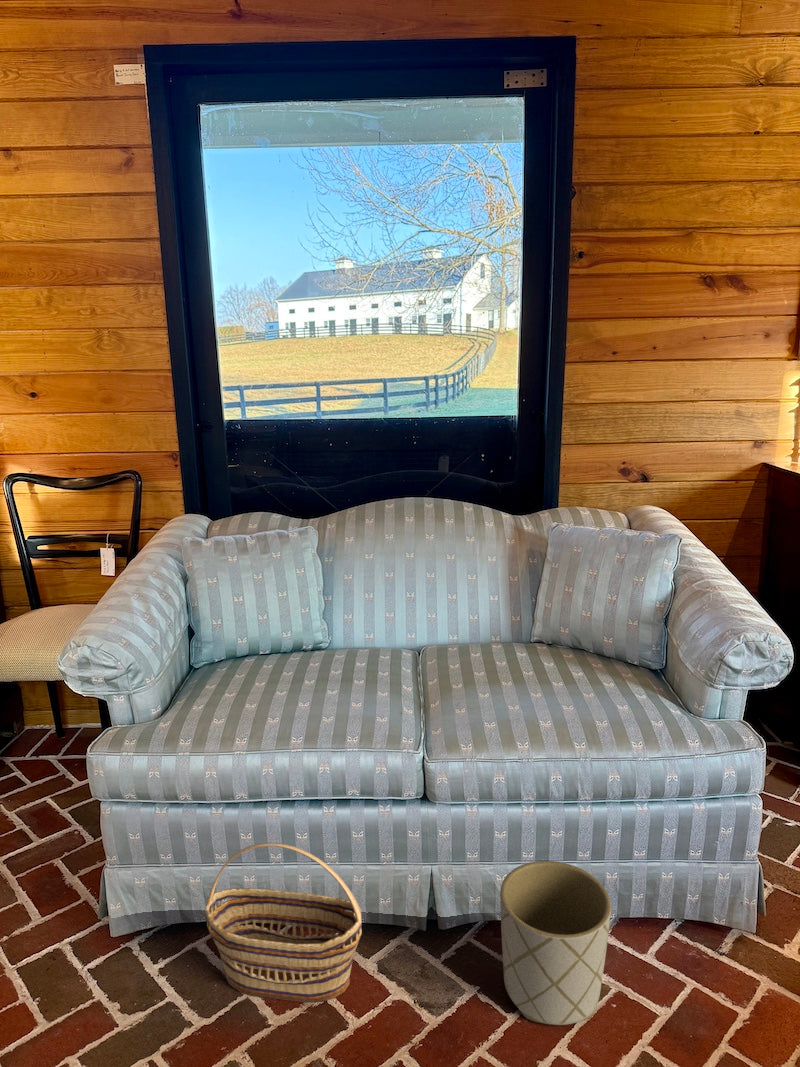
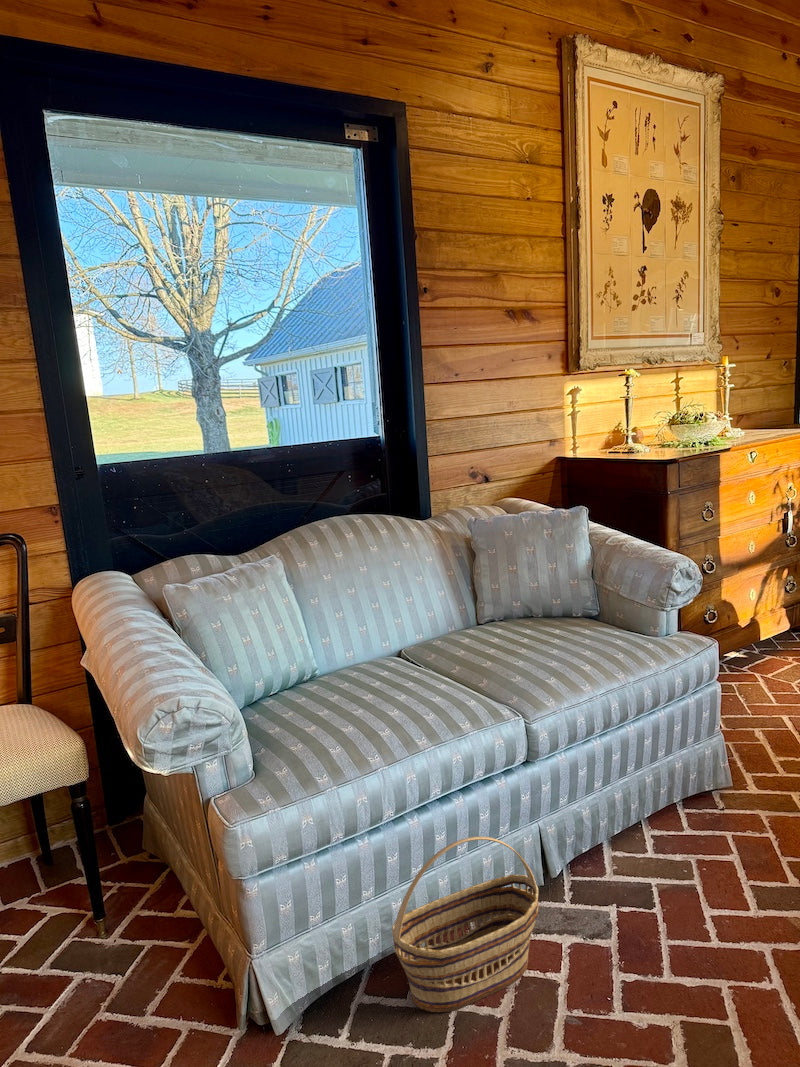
planter: present [500,861,611,1025] -> none [609,772,704,903]

